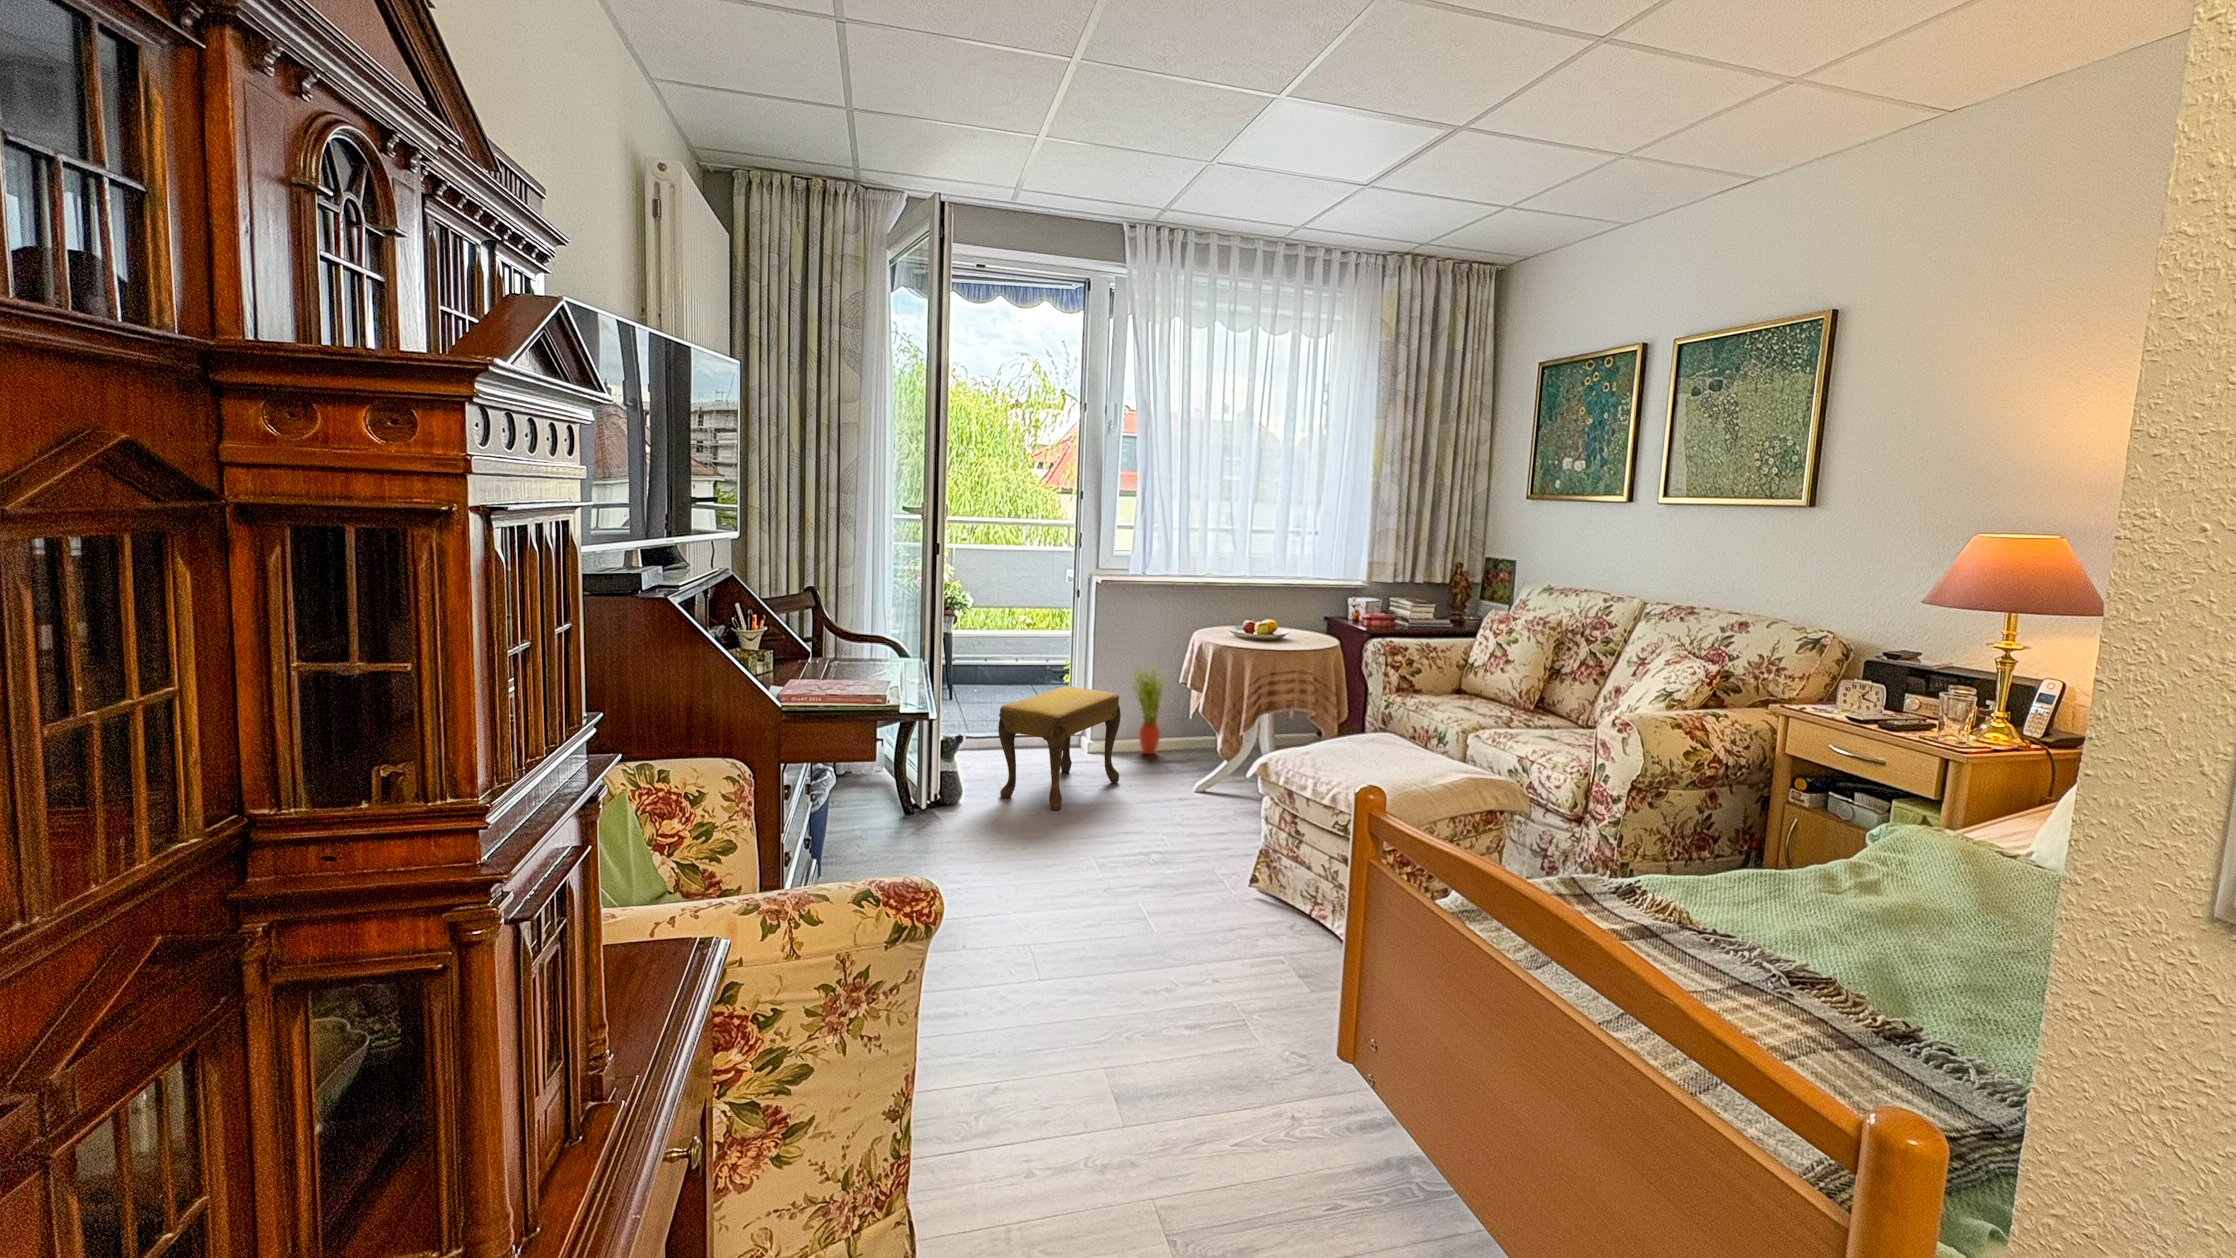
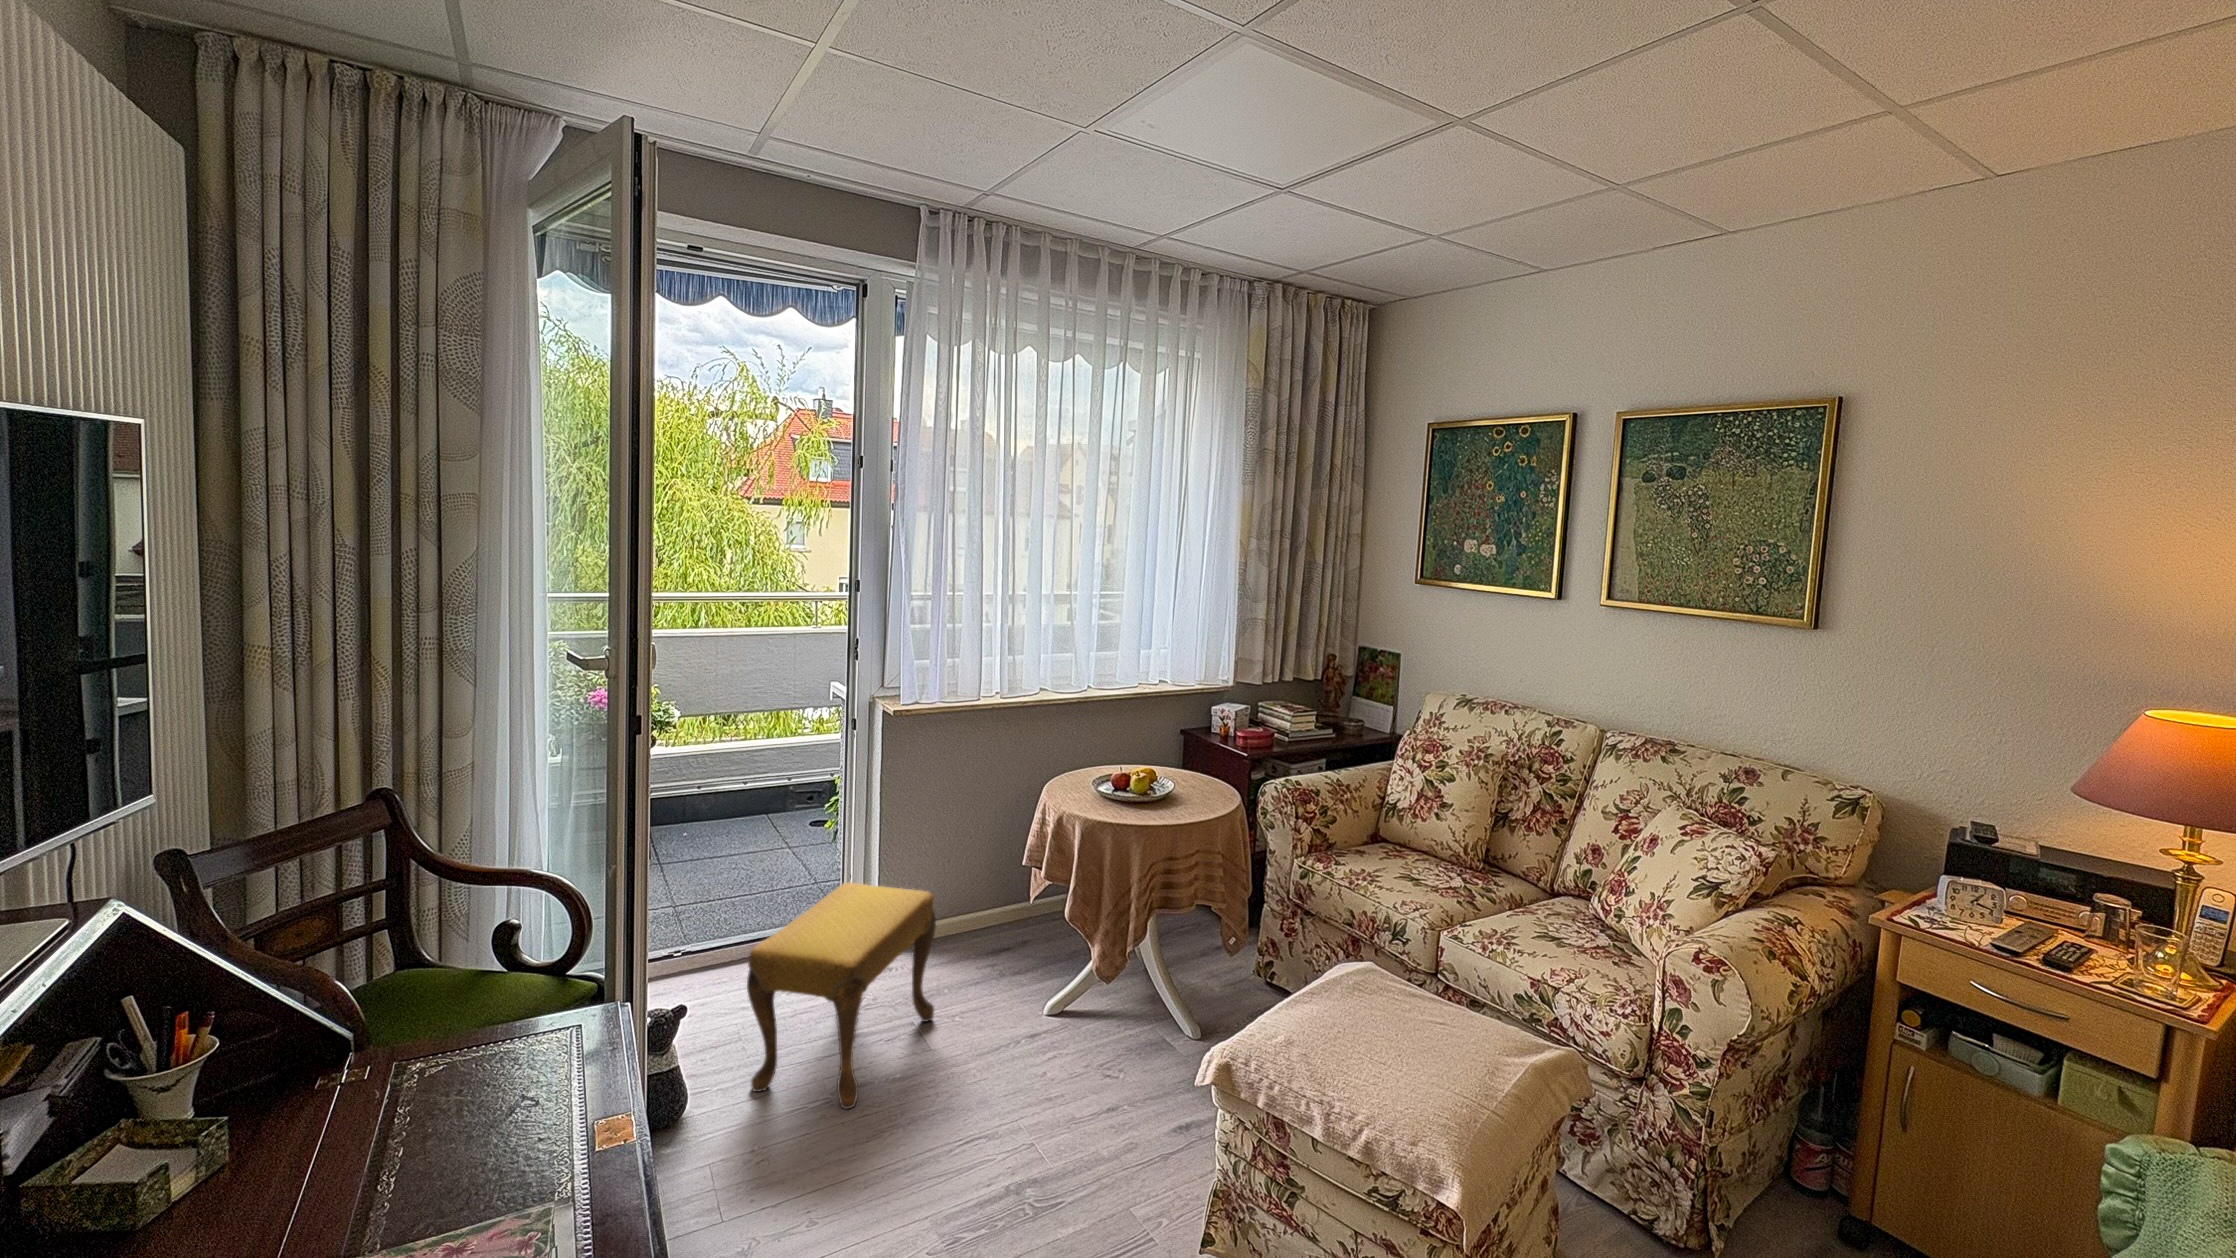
potted plant: present [1130,663,1167,754] -> none [933,819,991,947]

